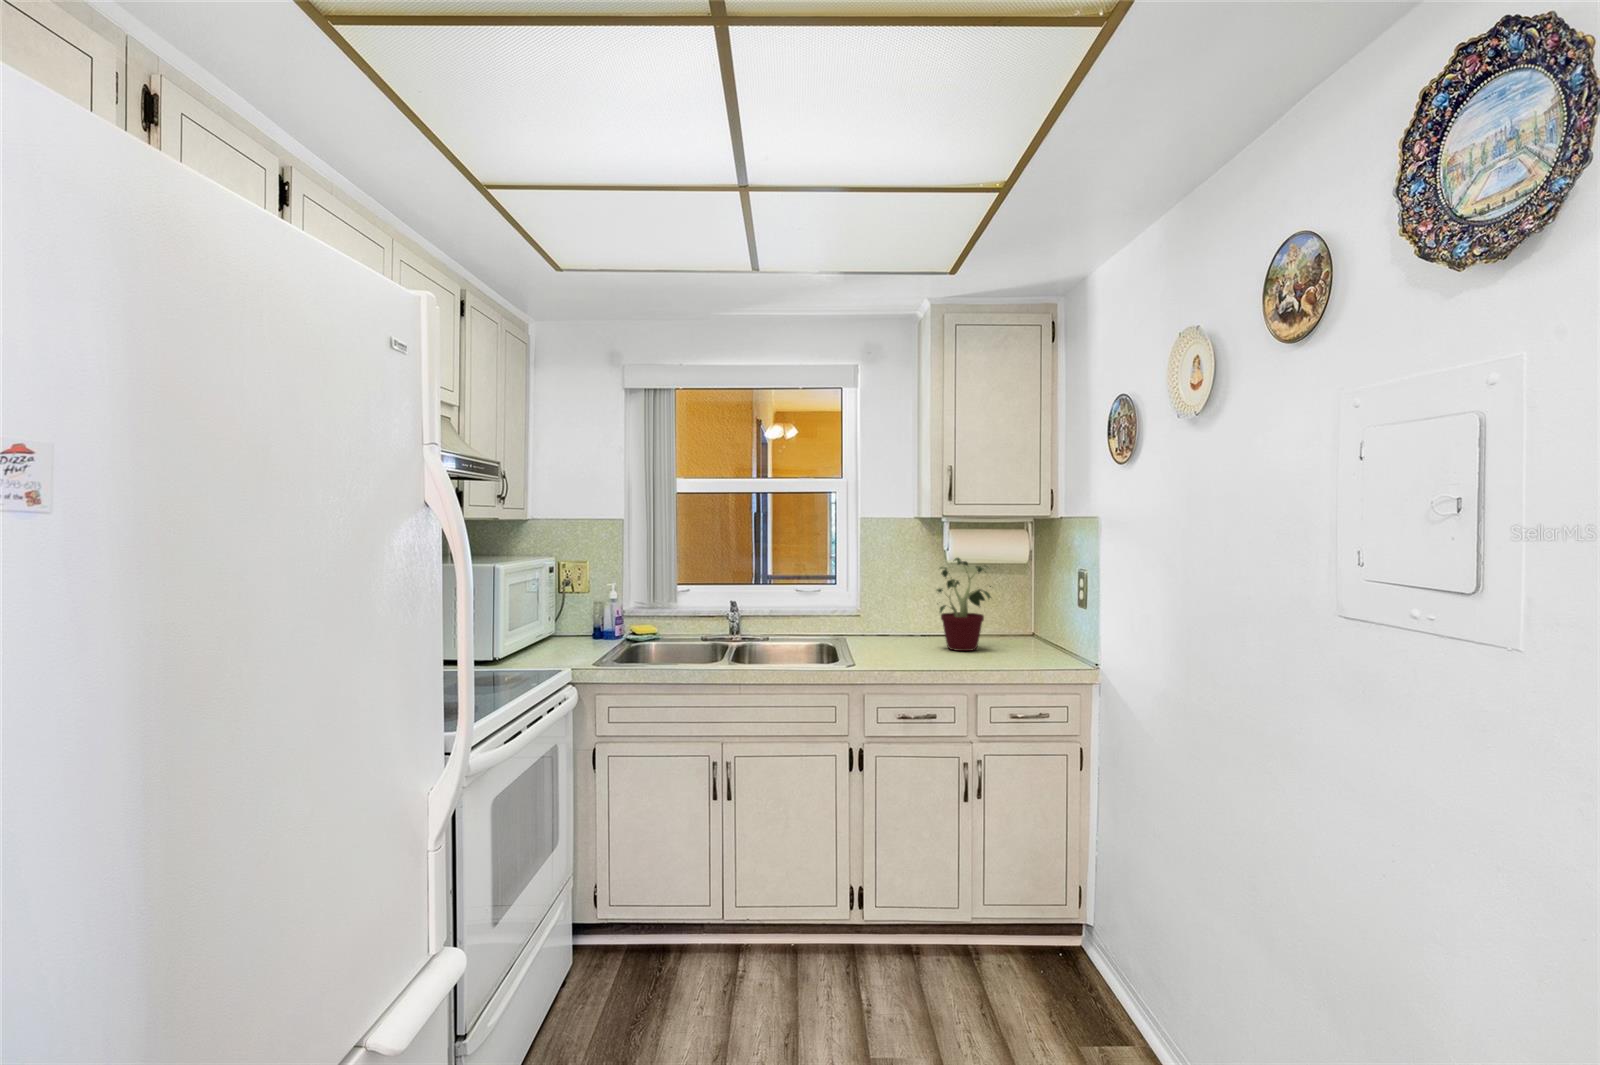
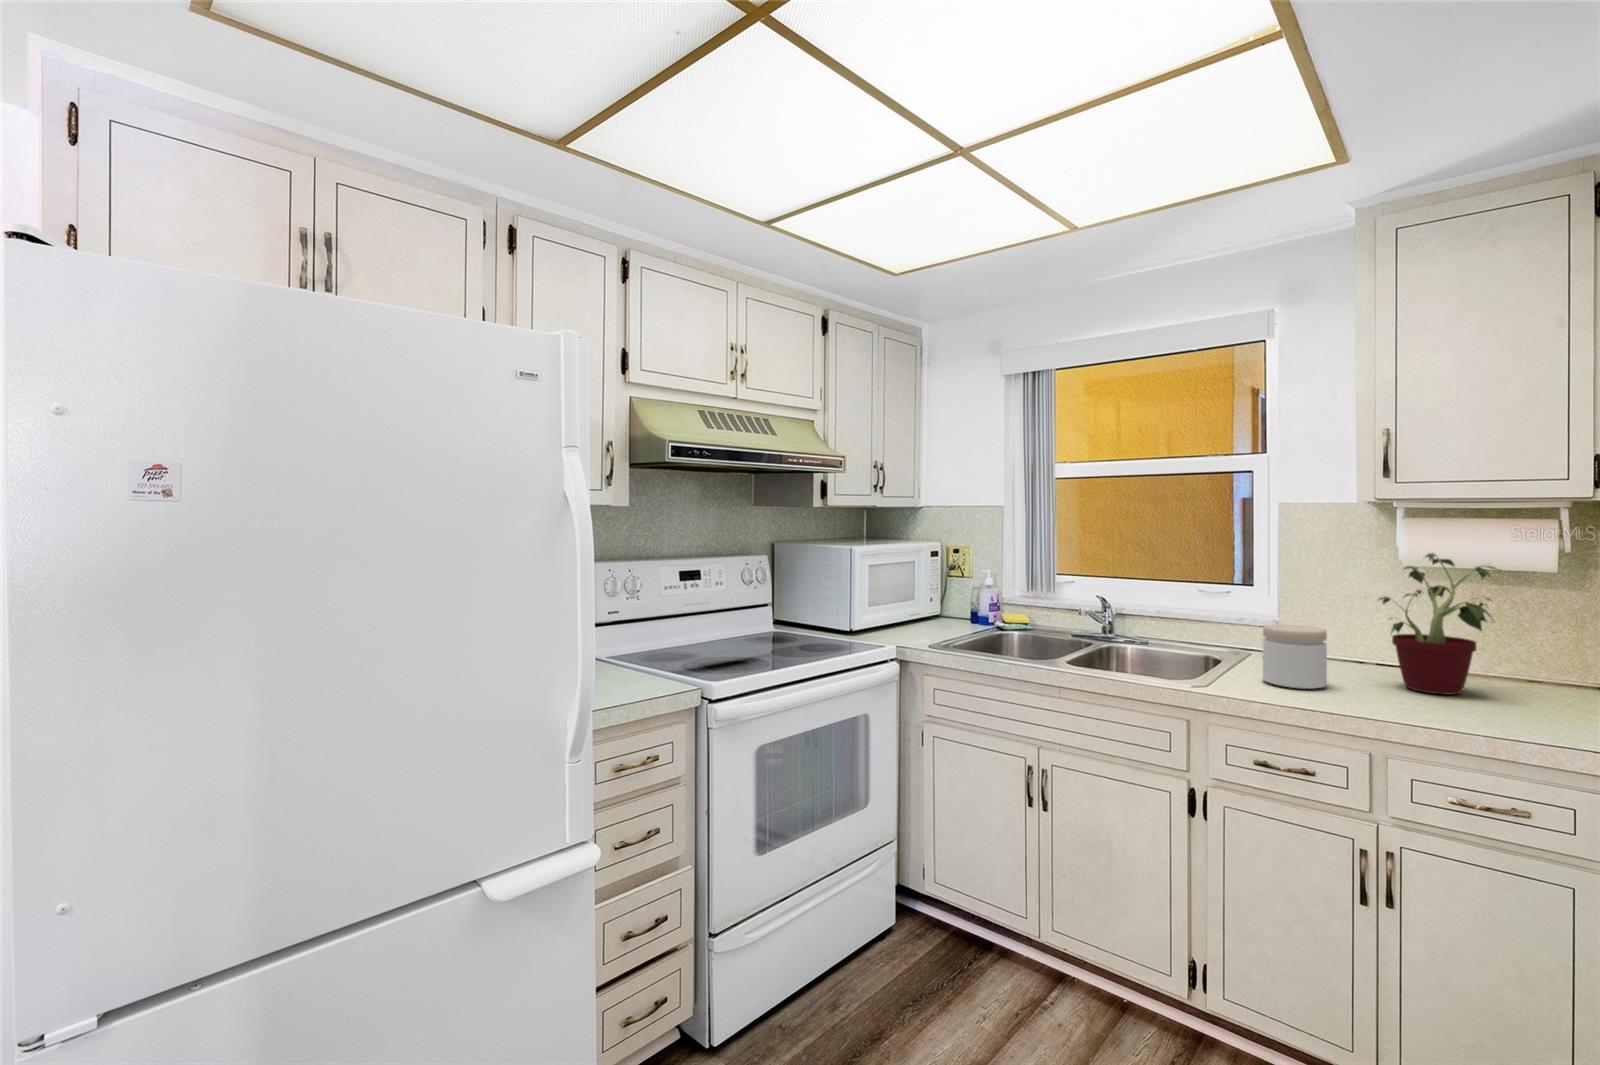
jar: none [877,613,916,659] -> present [1263,624,1327,689]

